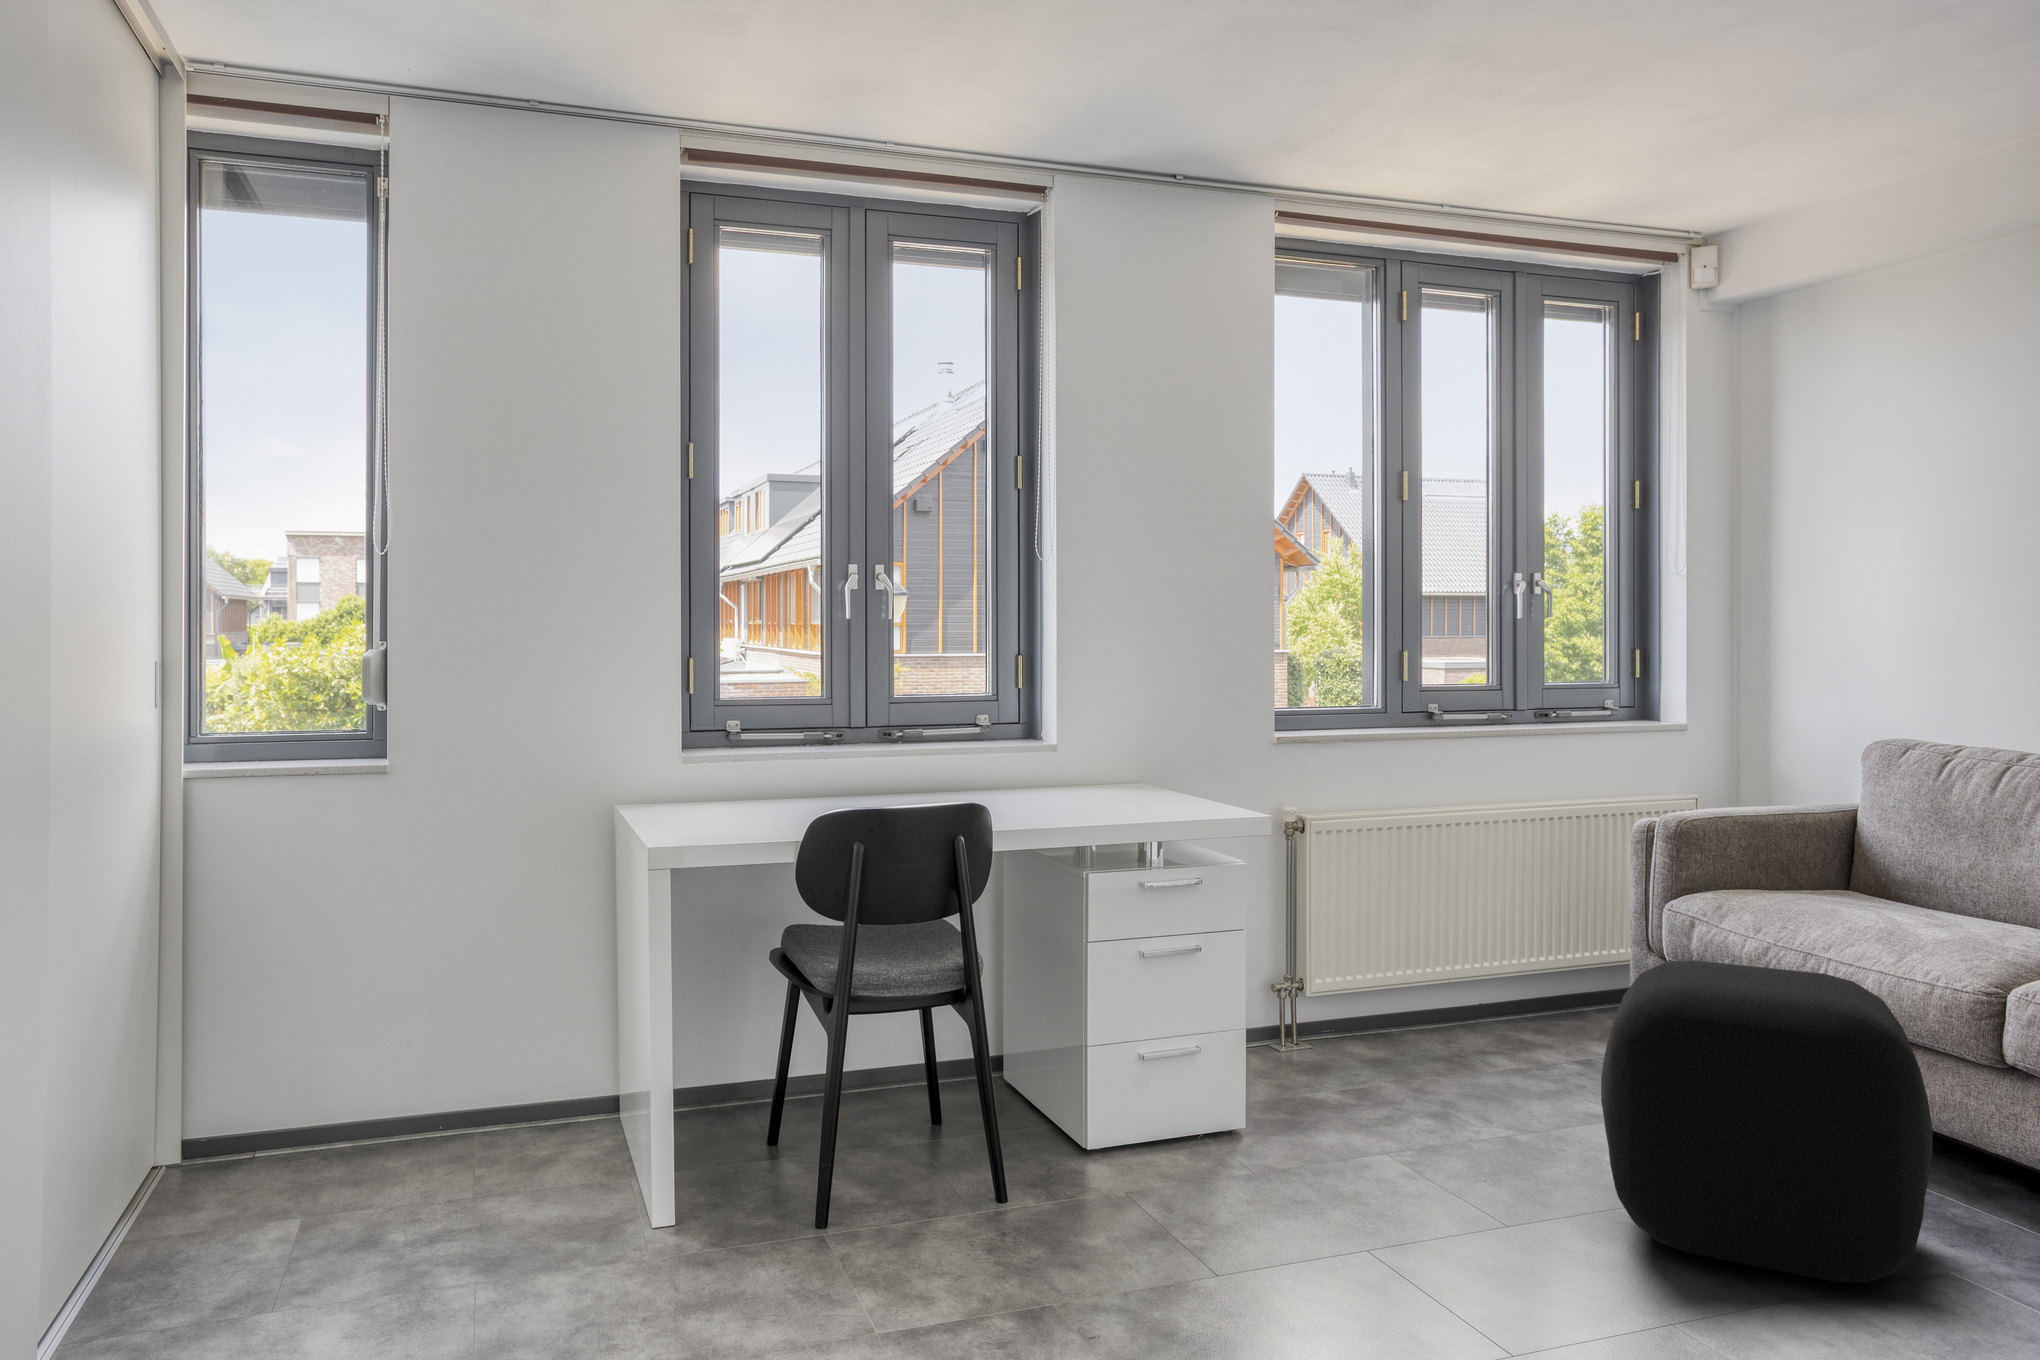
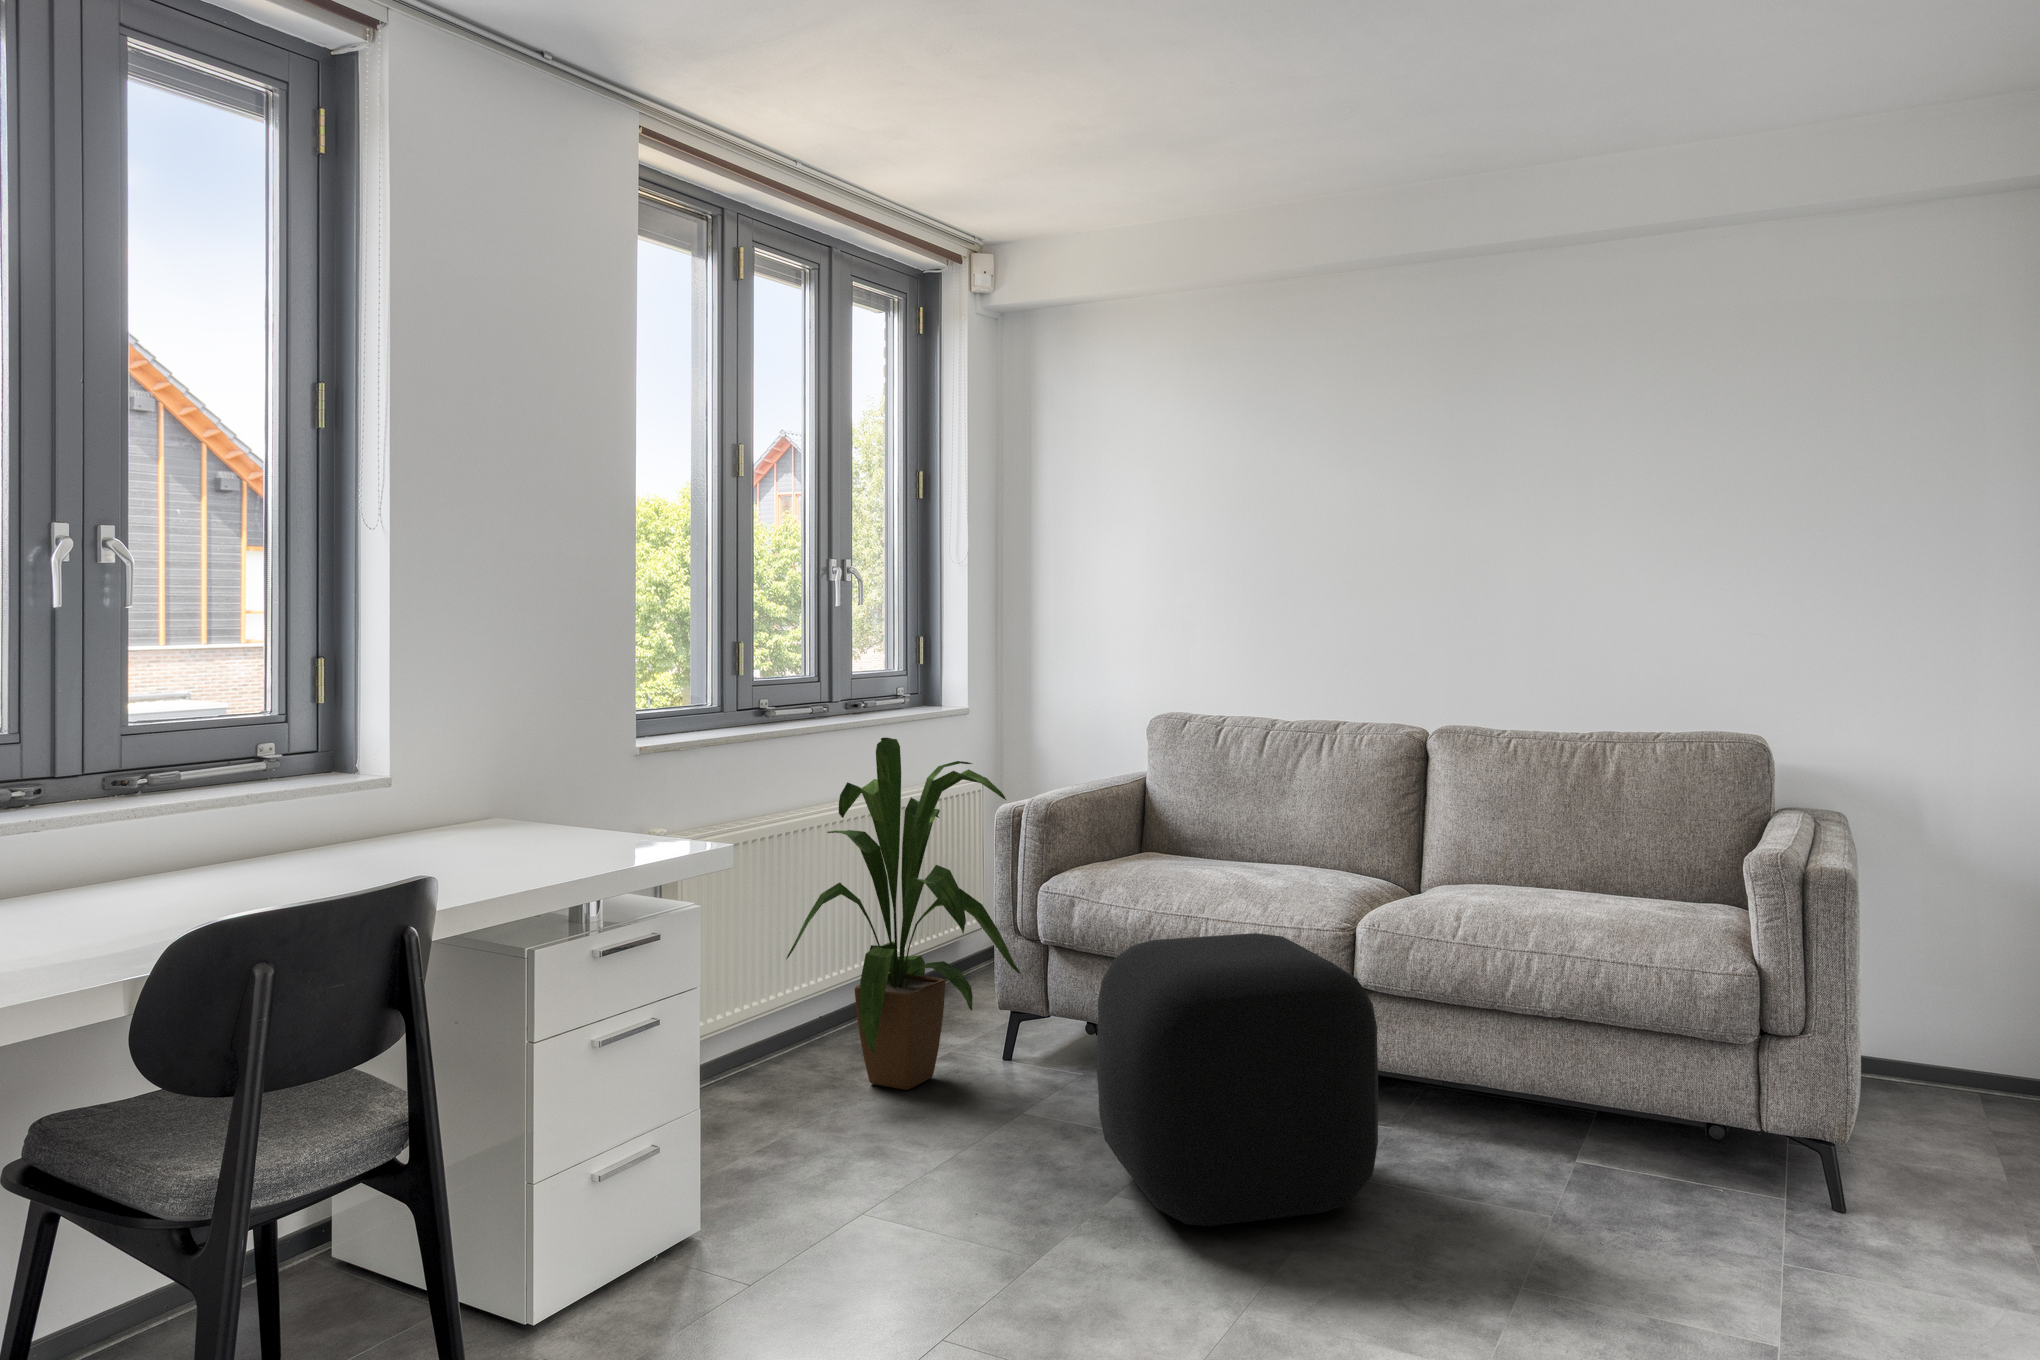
house plant: none [1403,739,1651,1076] -> present [786,737,1021,1090]

